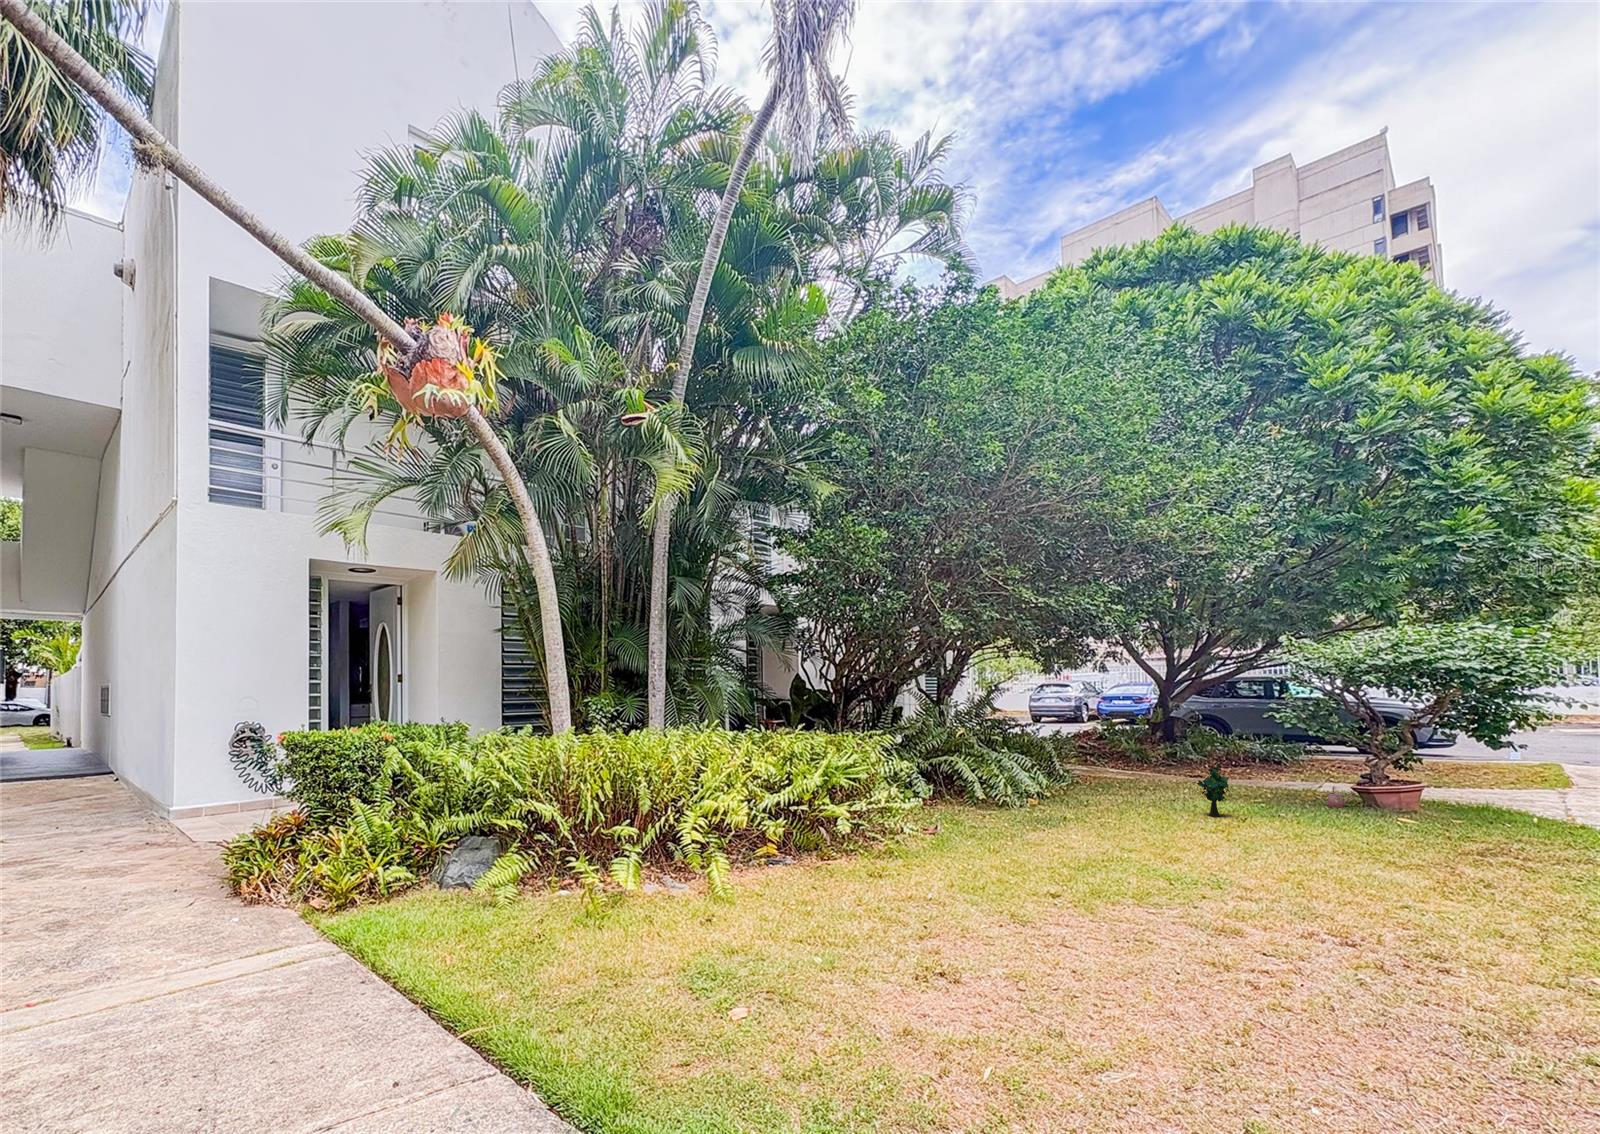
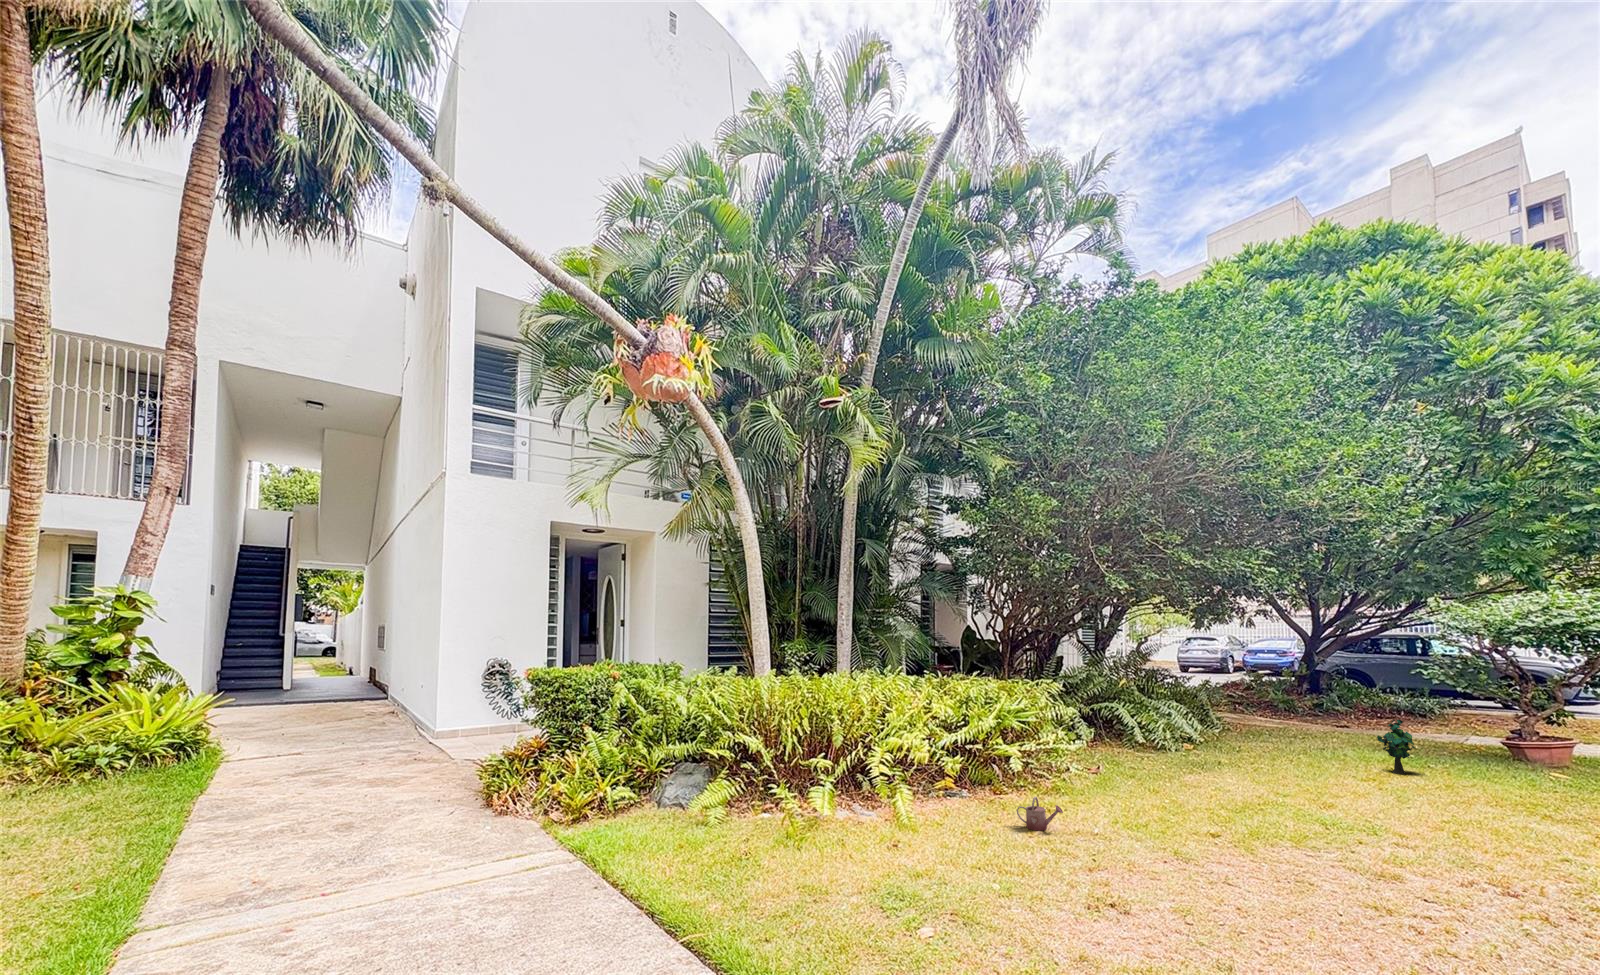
watering can: present [1320,786,1356,807] -> present [1017,797,1063,831]

